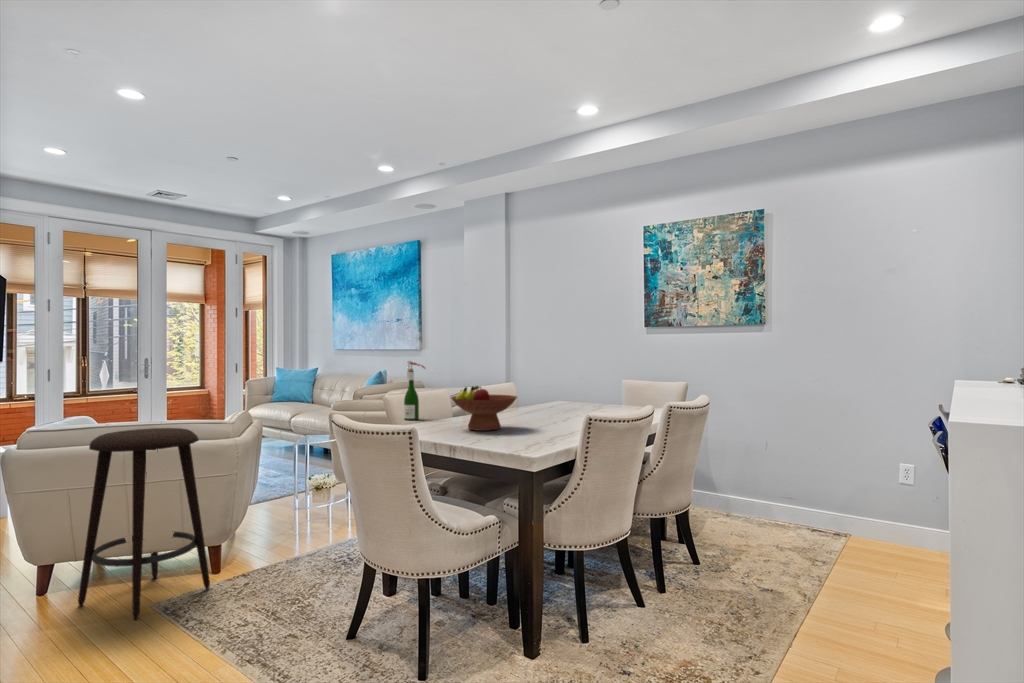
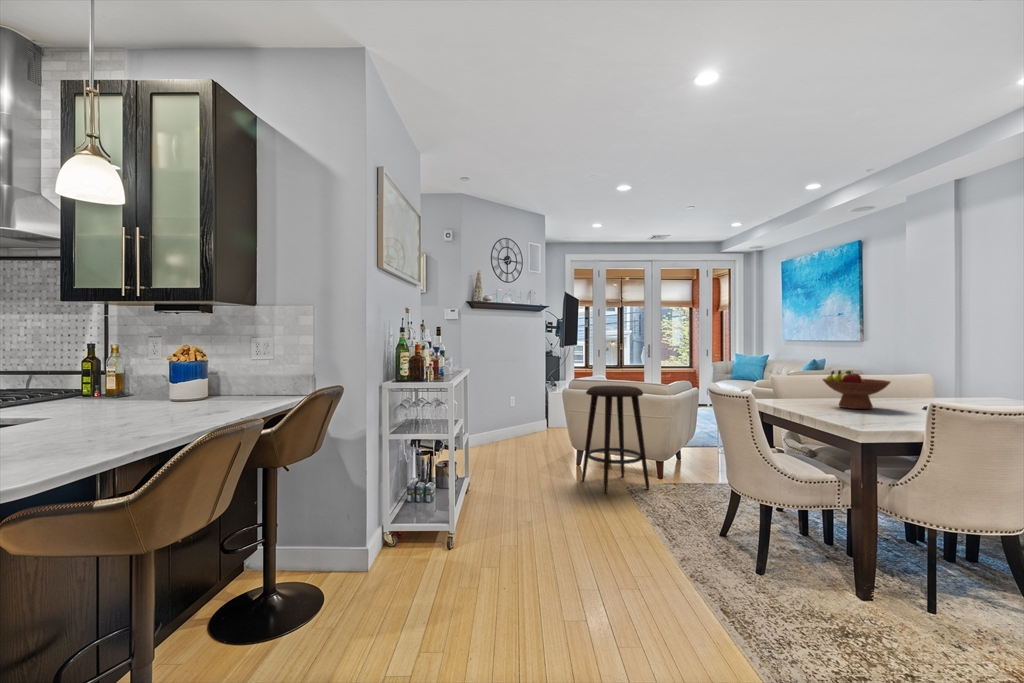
wine bottle: present [404,361,425,420] -> none [794,348,814,397]

